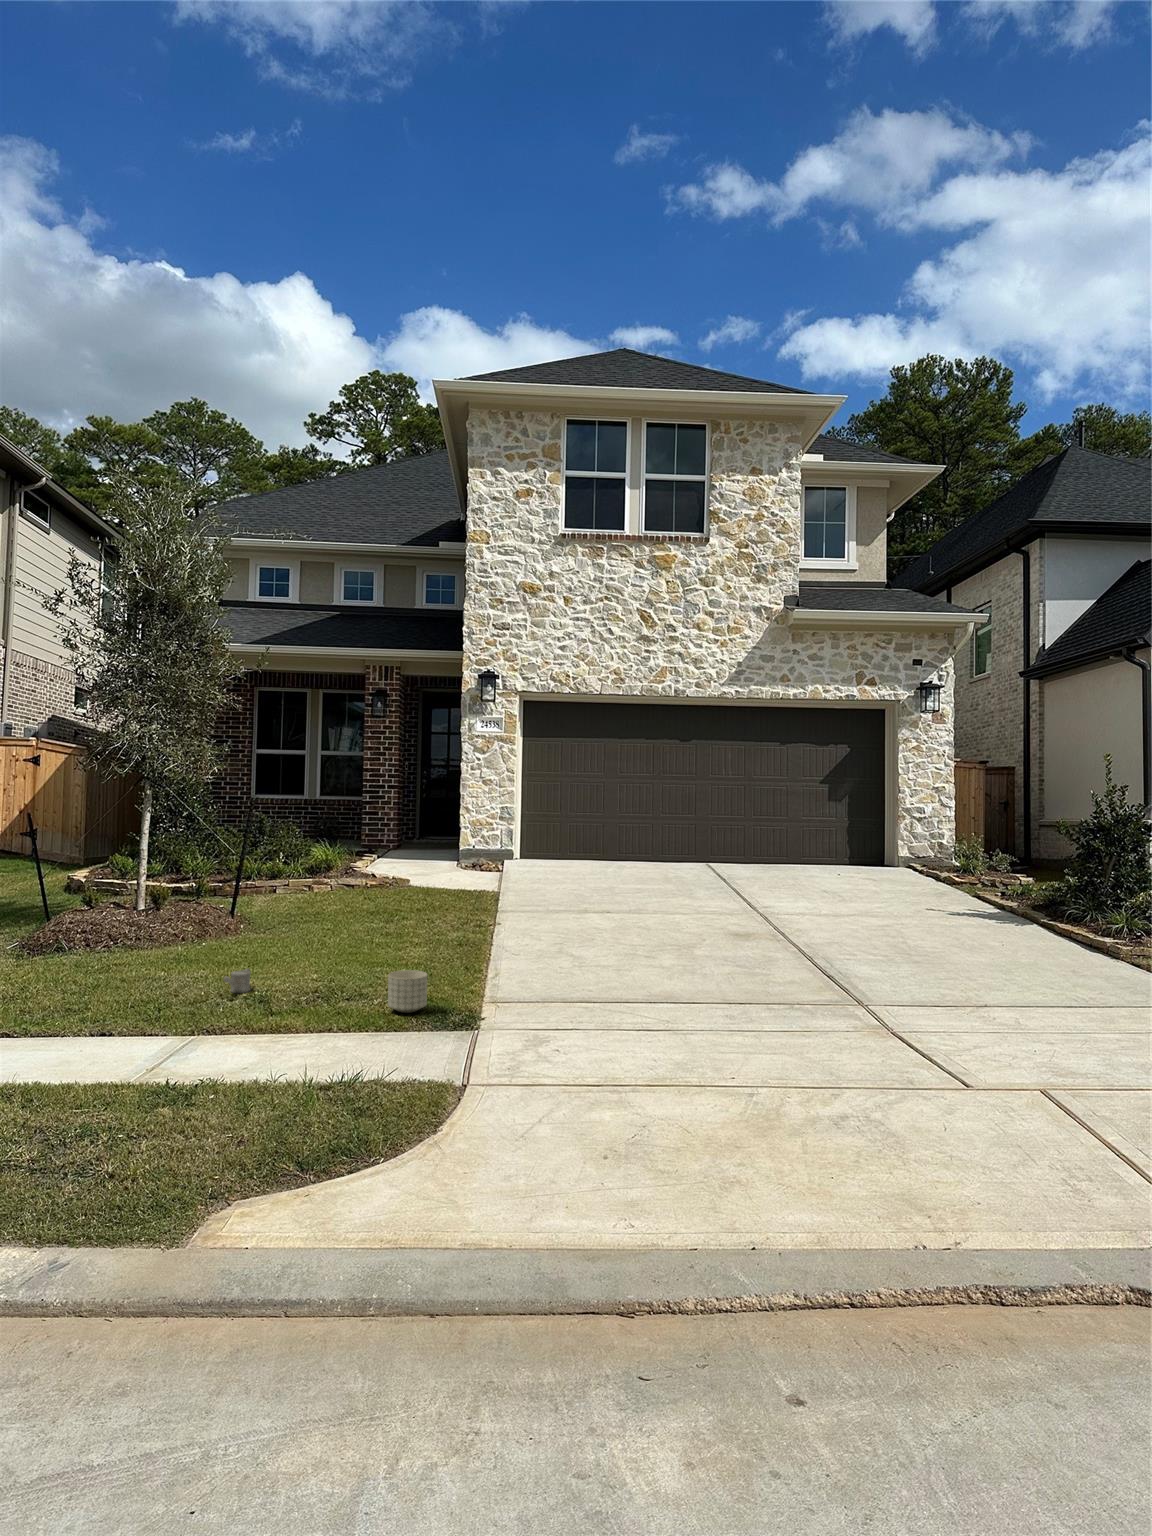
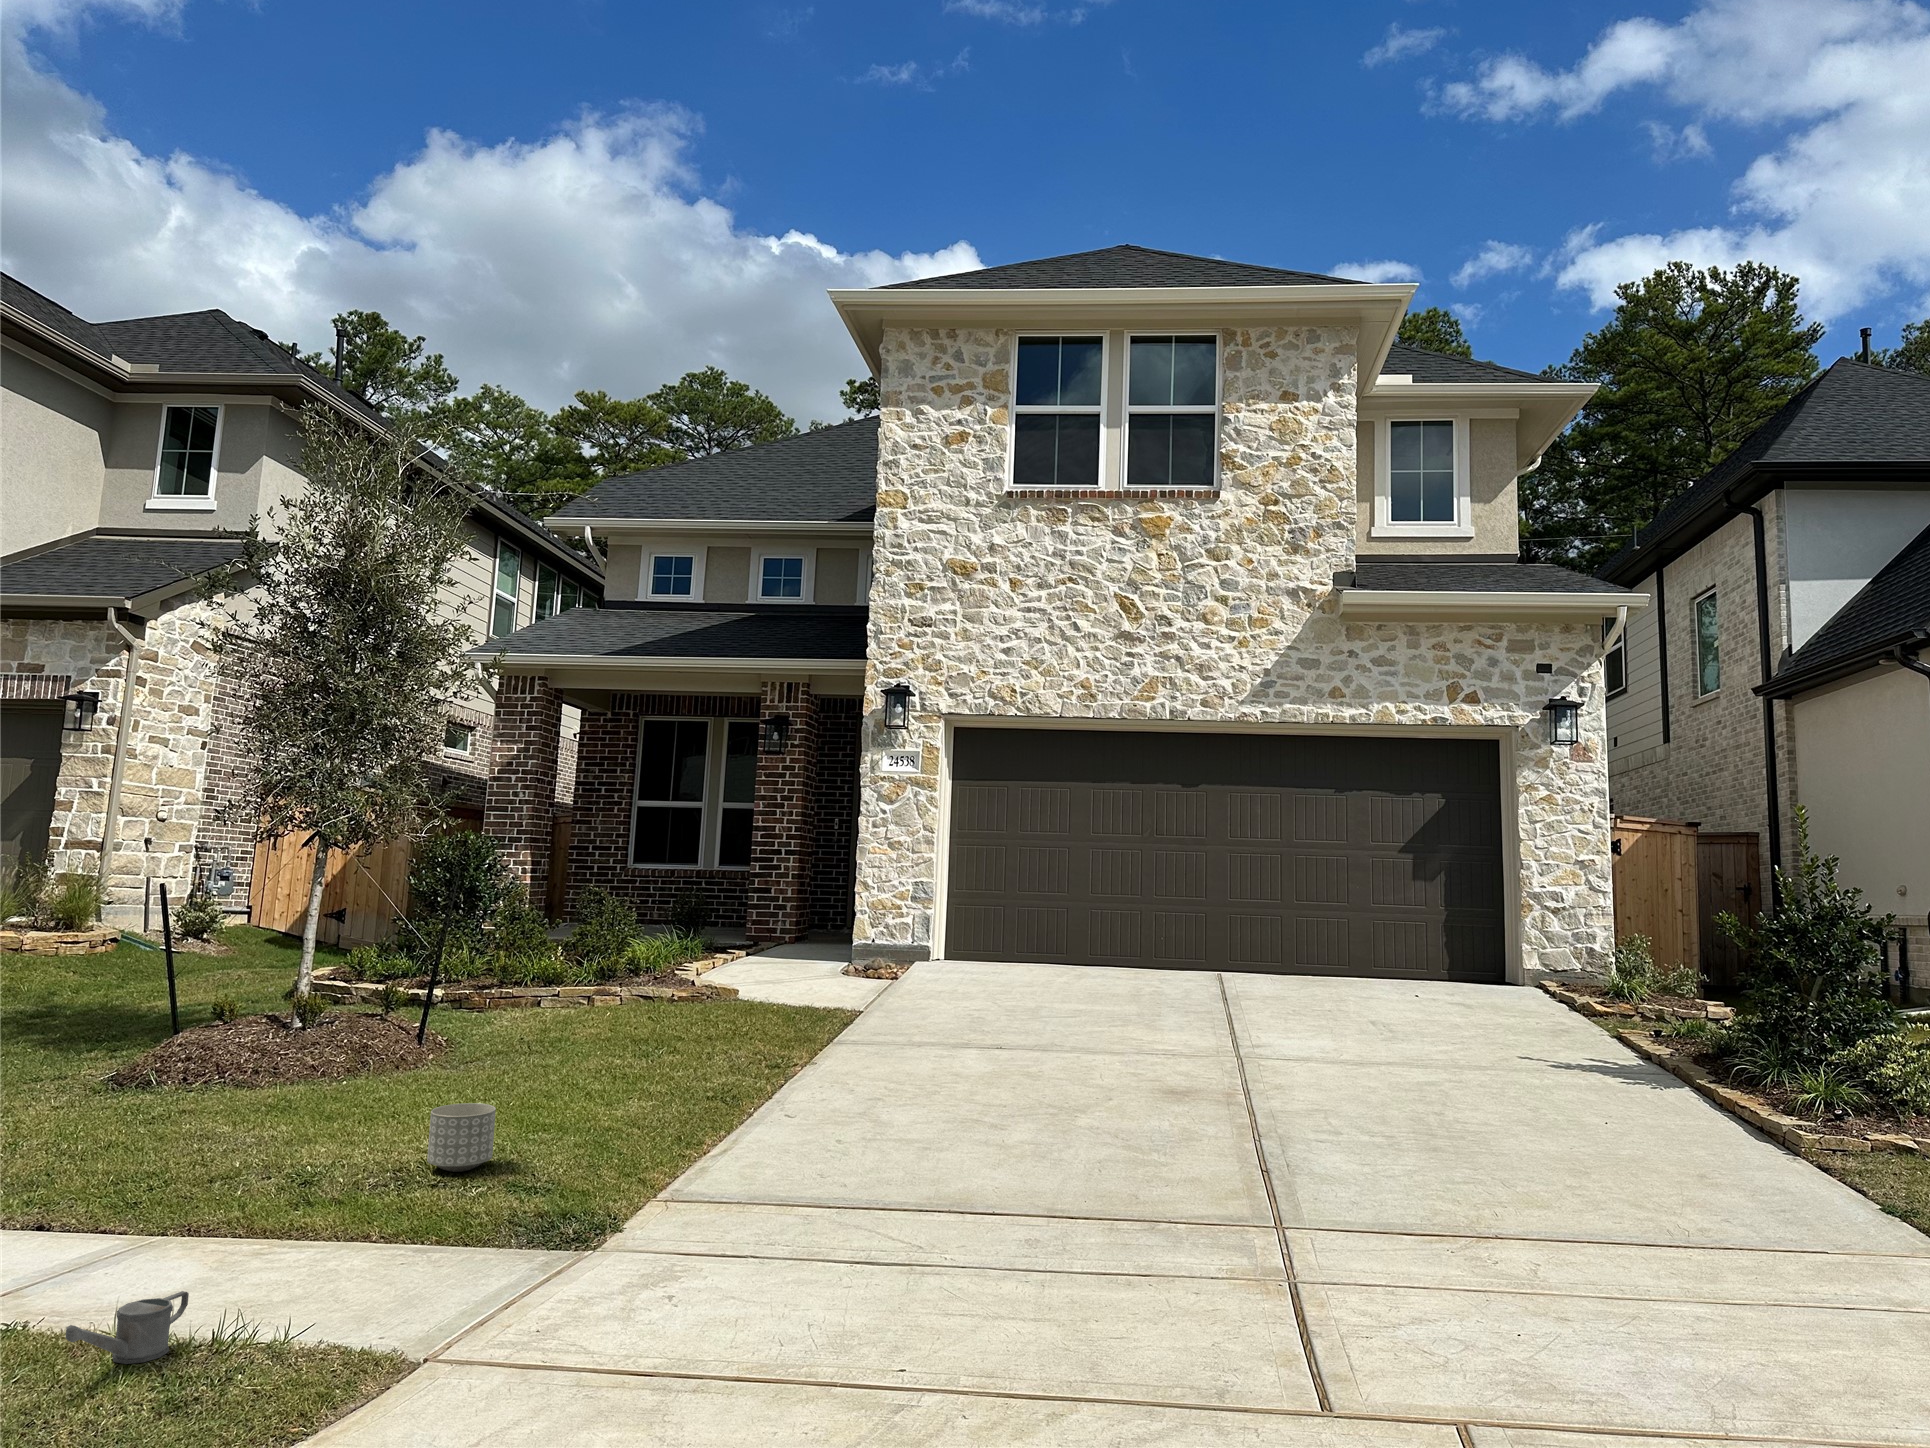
watering can: present [224,969,251,993] -> present [65,1291,189,1364]

